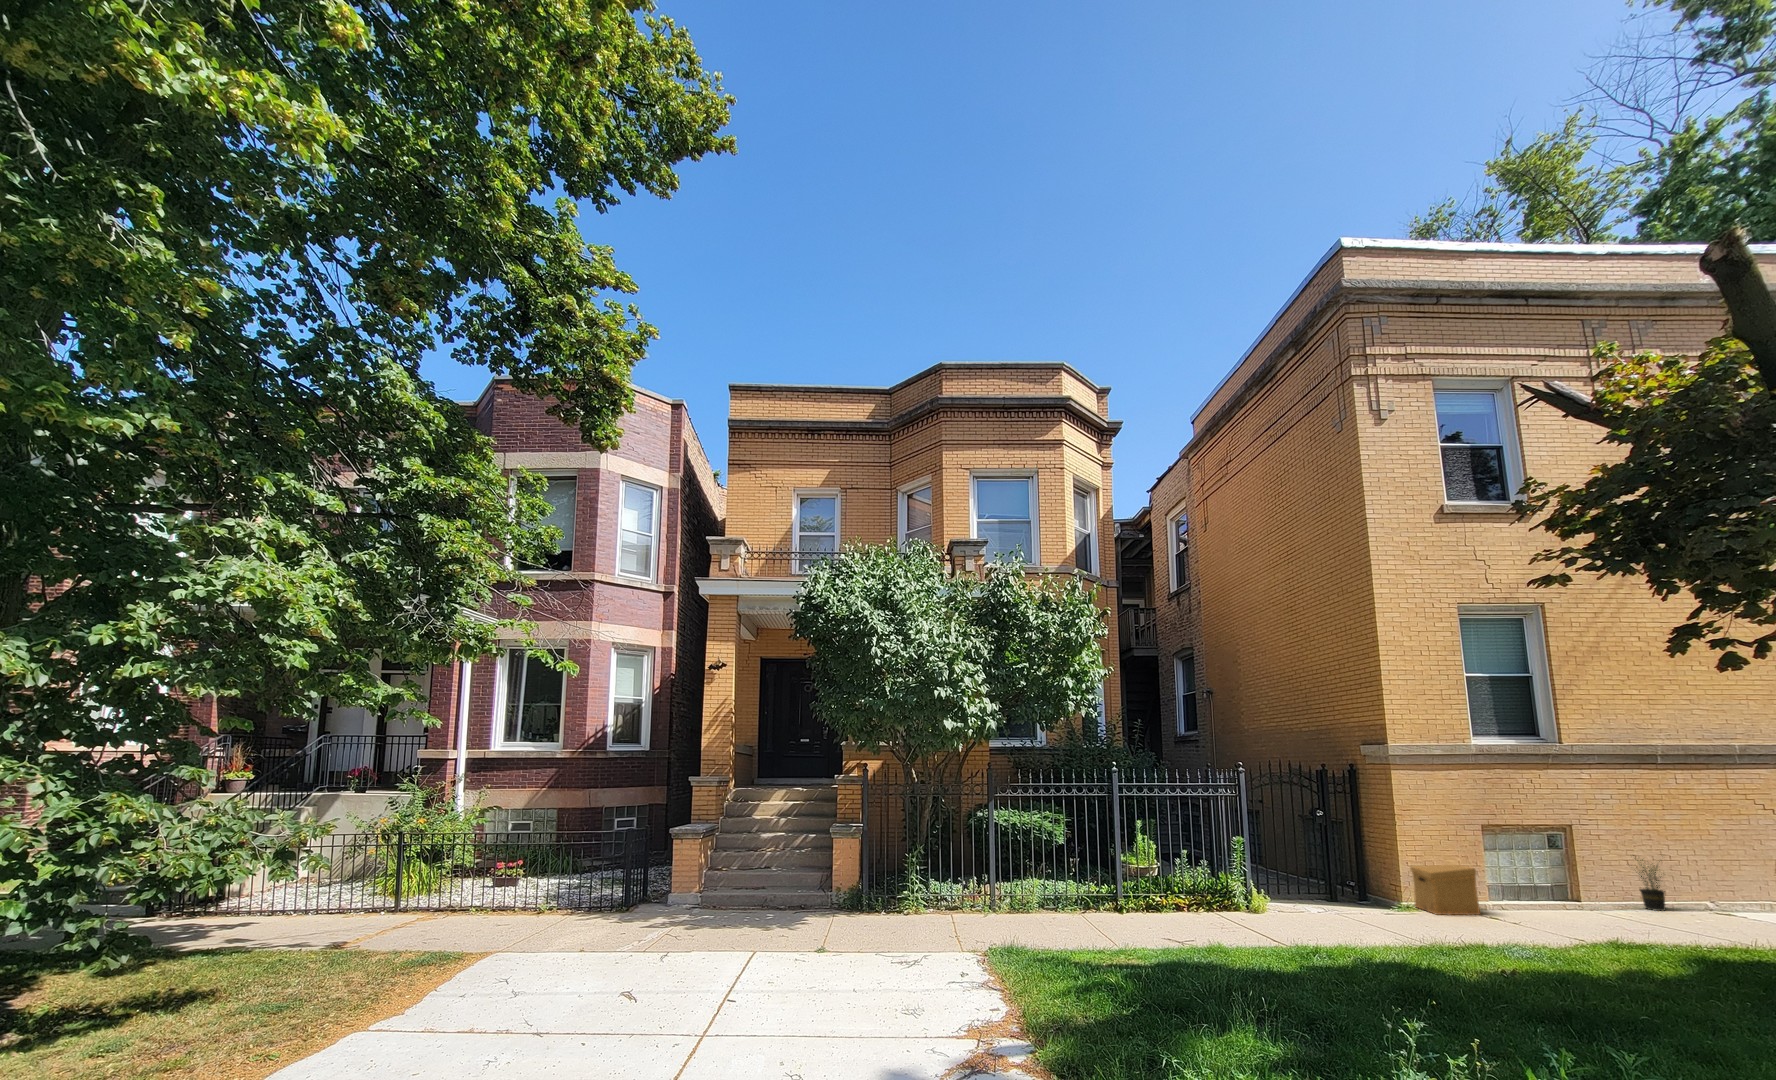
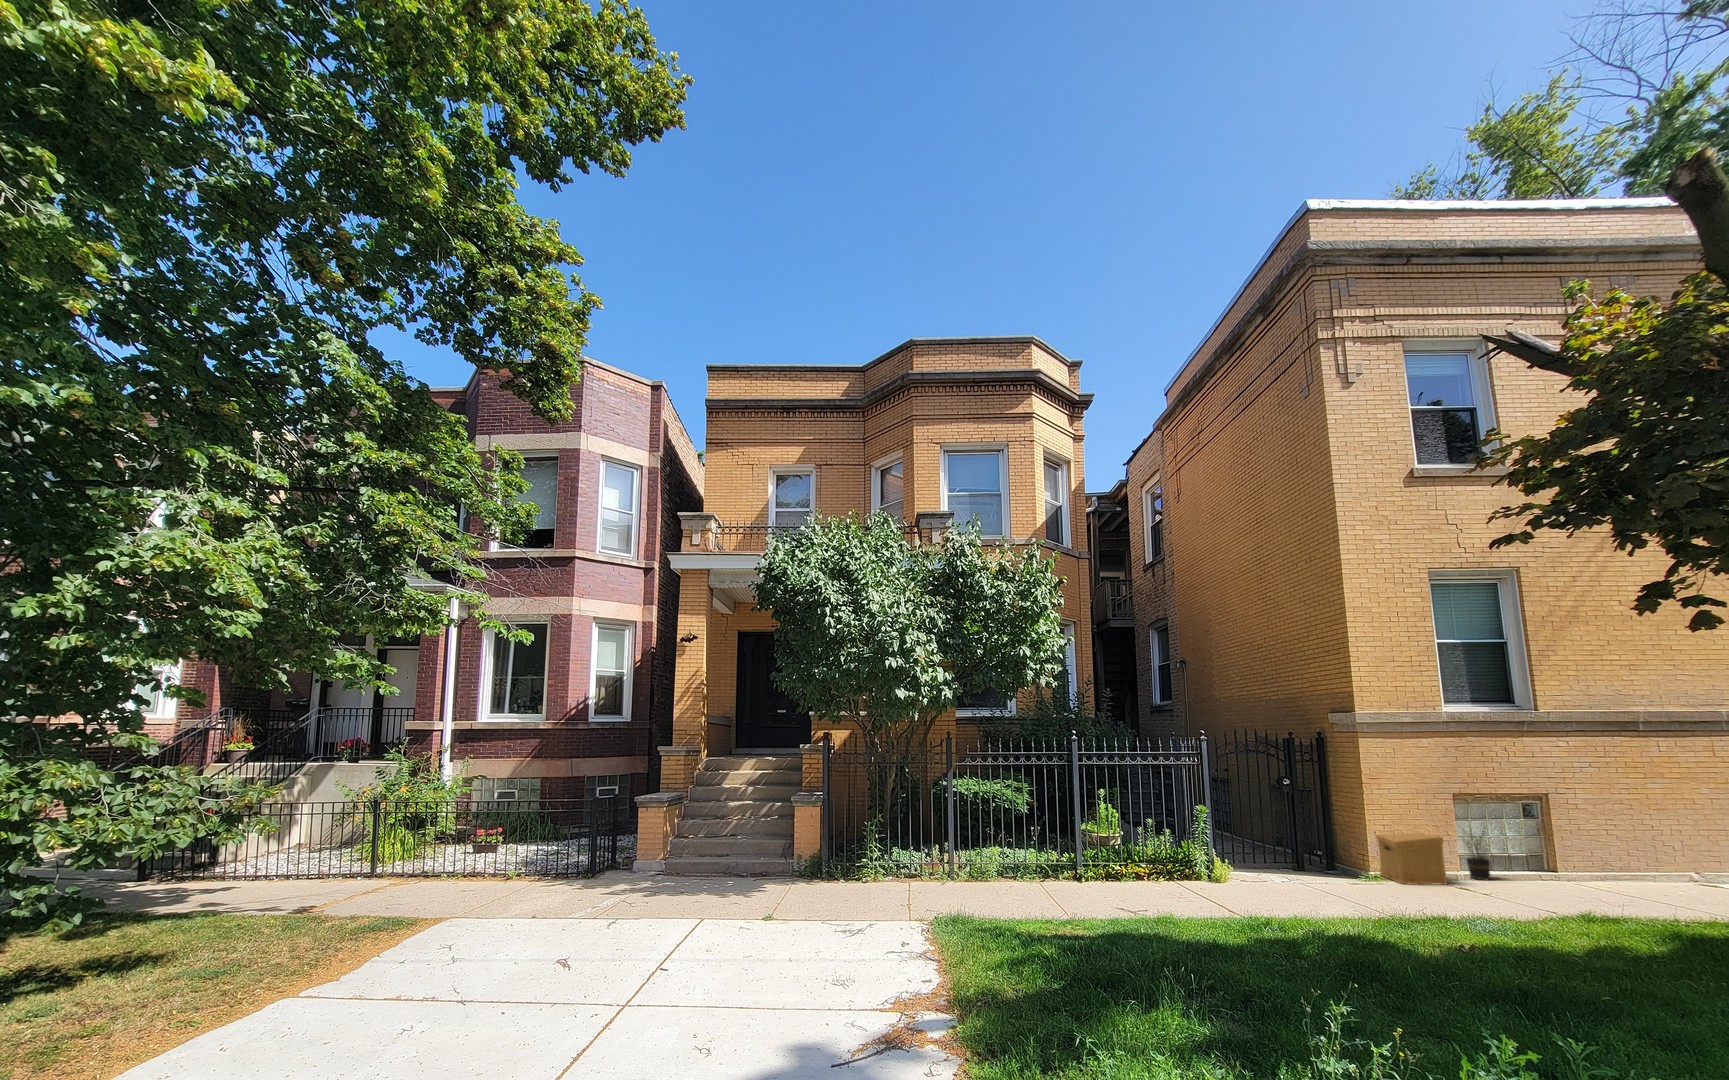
potted plant: present [1633,855,1666,911] -> present [1465,827,1490,880]

